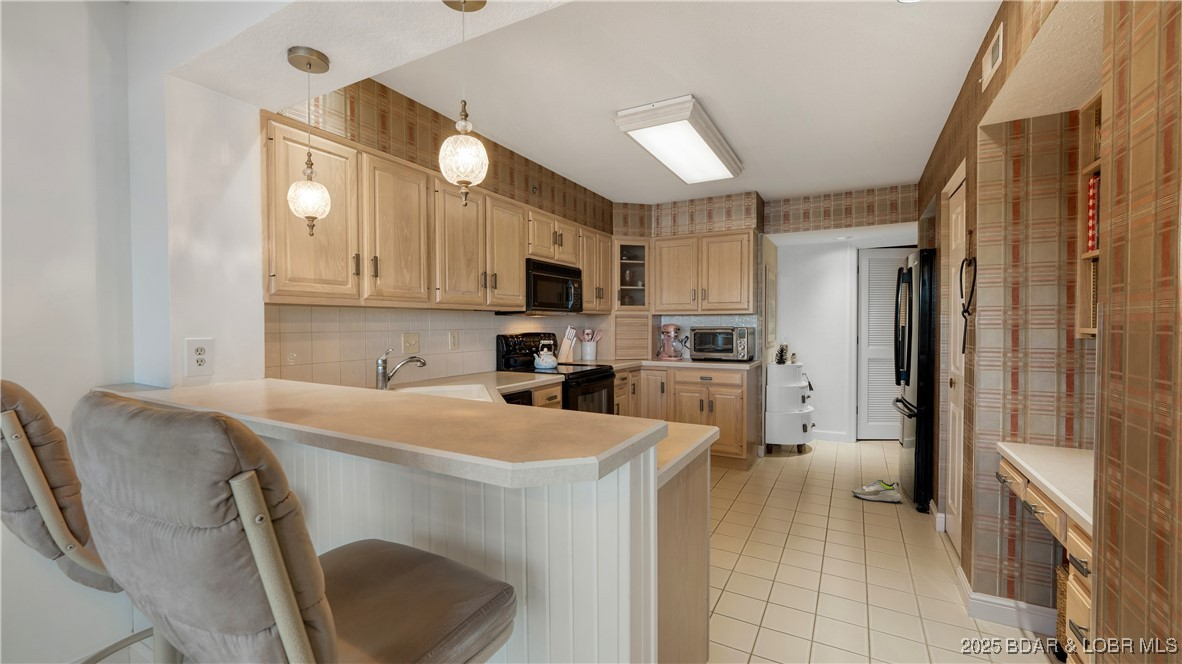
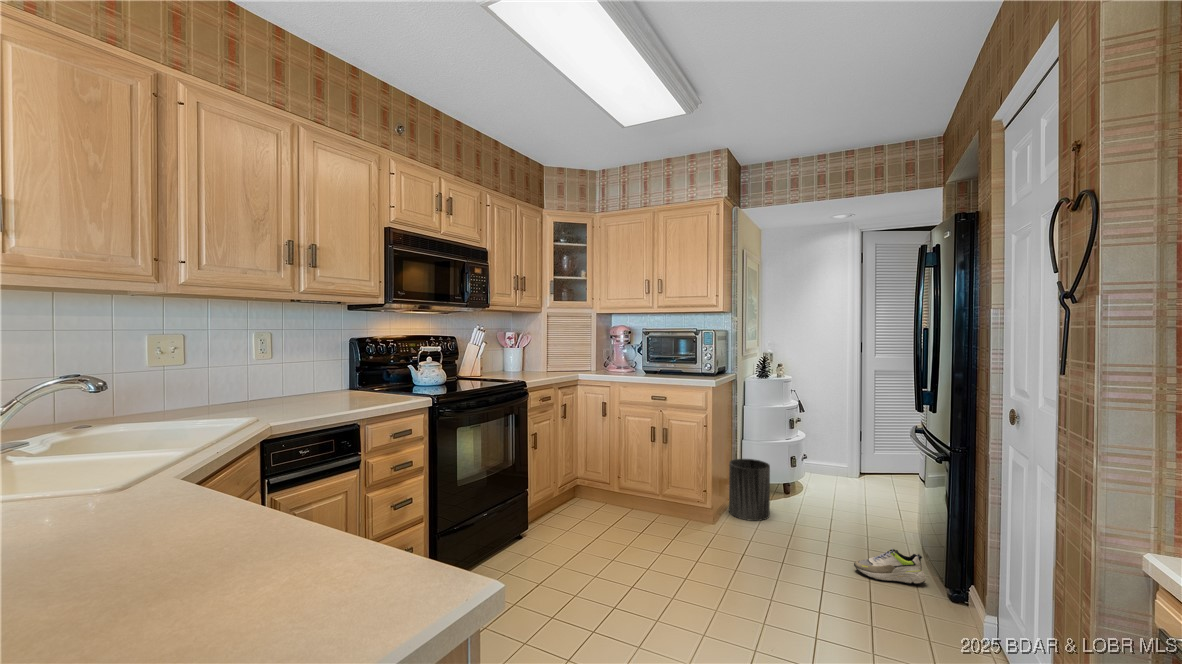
trash can: none [758,425,789,469] -> present [729,459,770,521]

